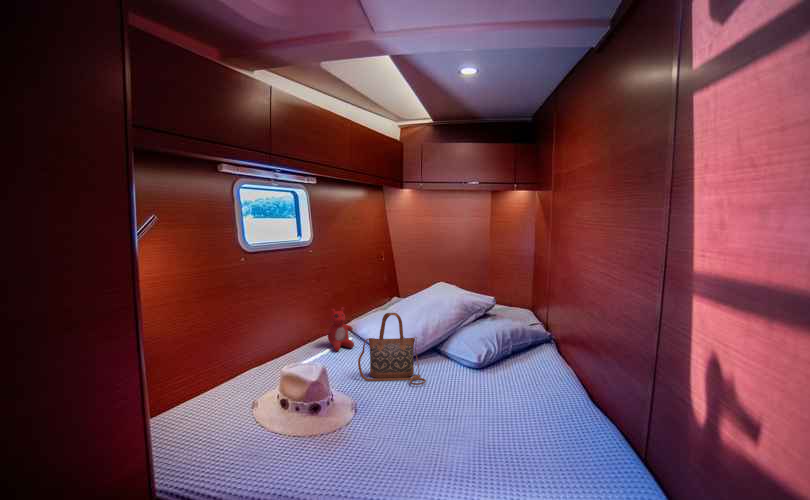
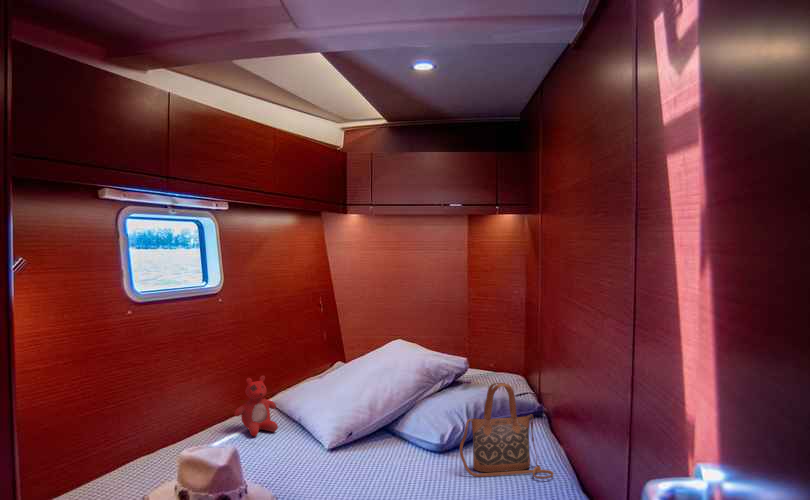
handbag: present [358,313,426,385] -> present [460,383,553,479]

